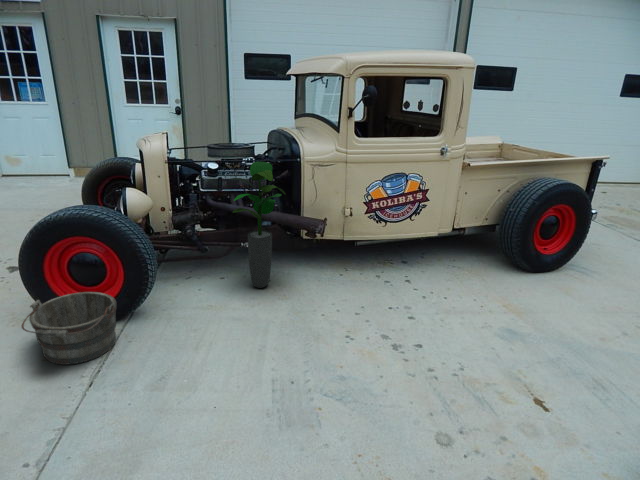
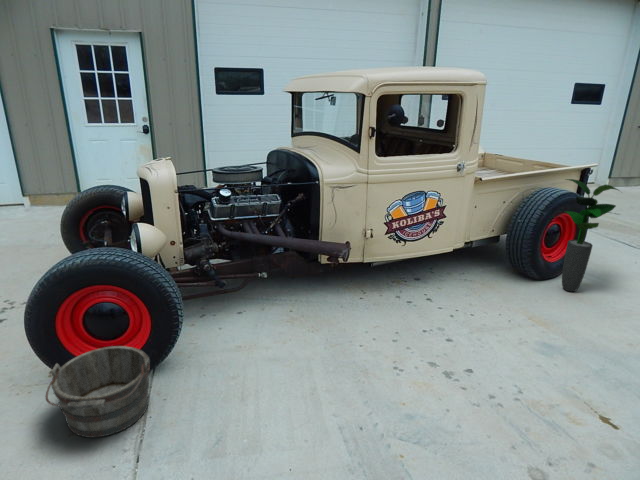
potted plant: present [230,162,286,288] -> present [562,179,618,291]

